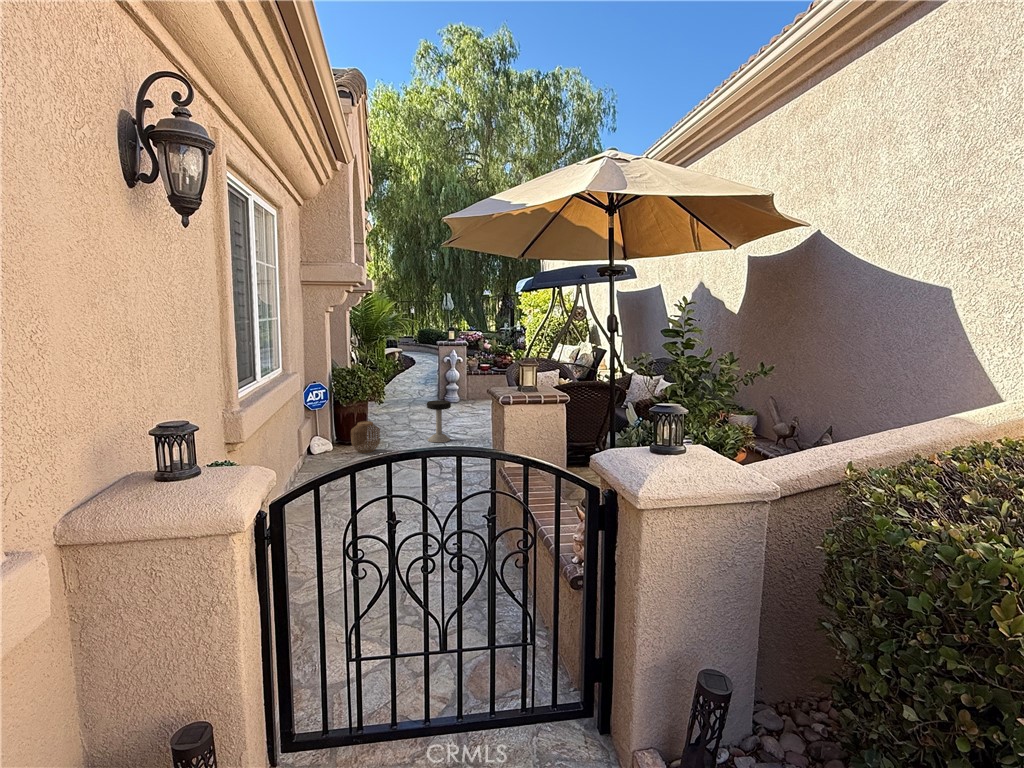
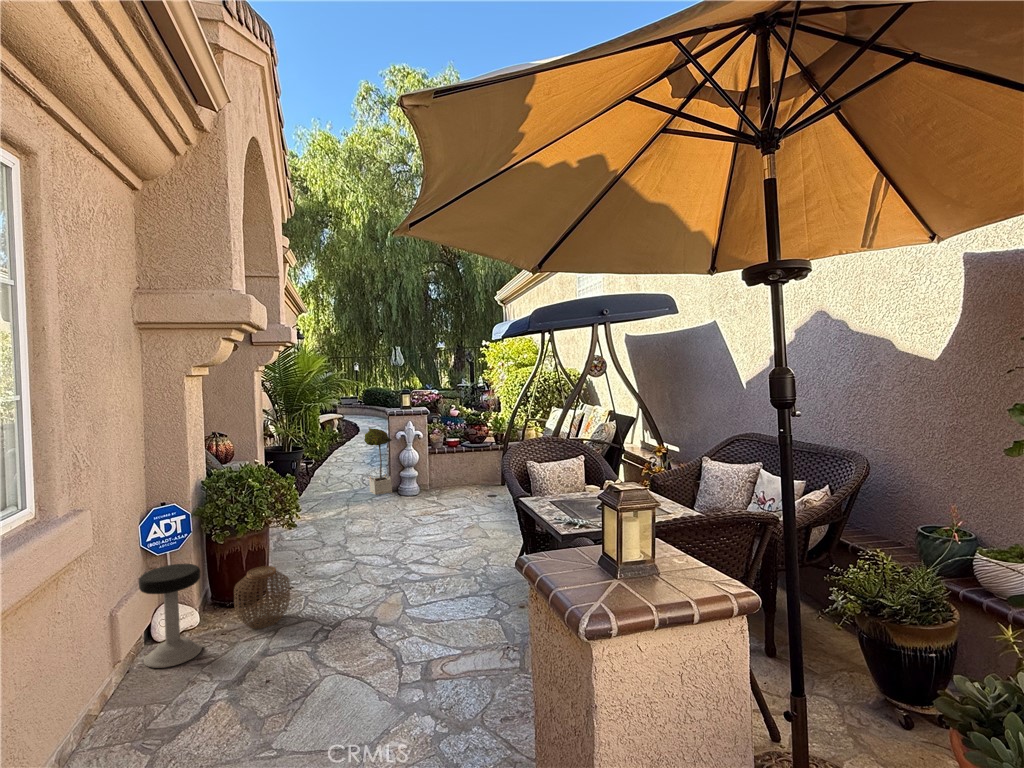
potted tree: none [420,353,440,401] -> present [364,428,392,495]
stool: present [427,400,451,443] -> present [139,564,202,668]

